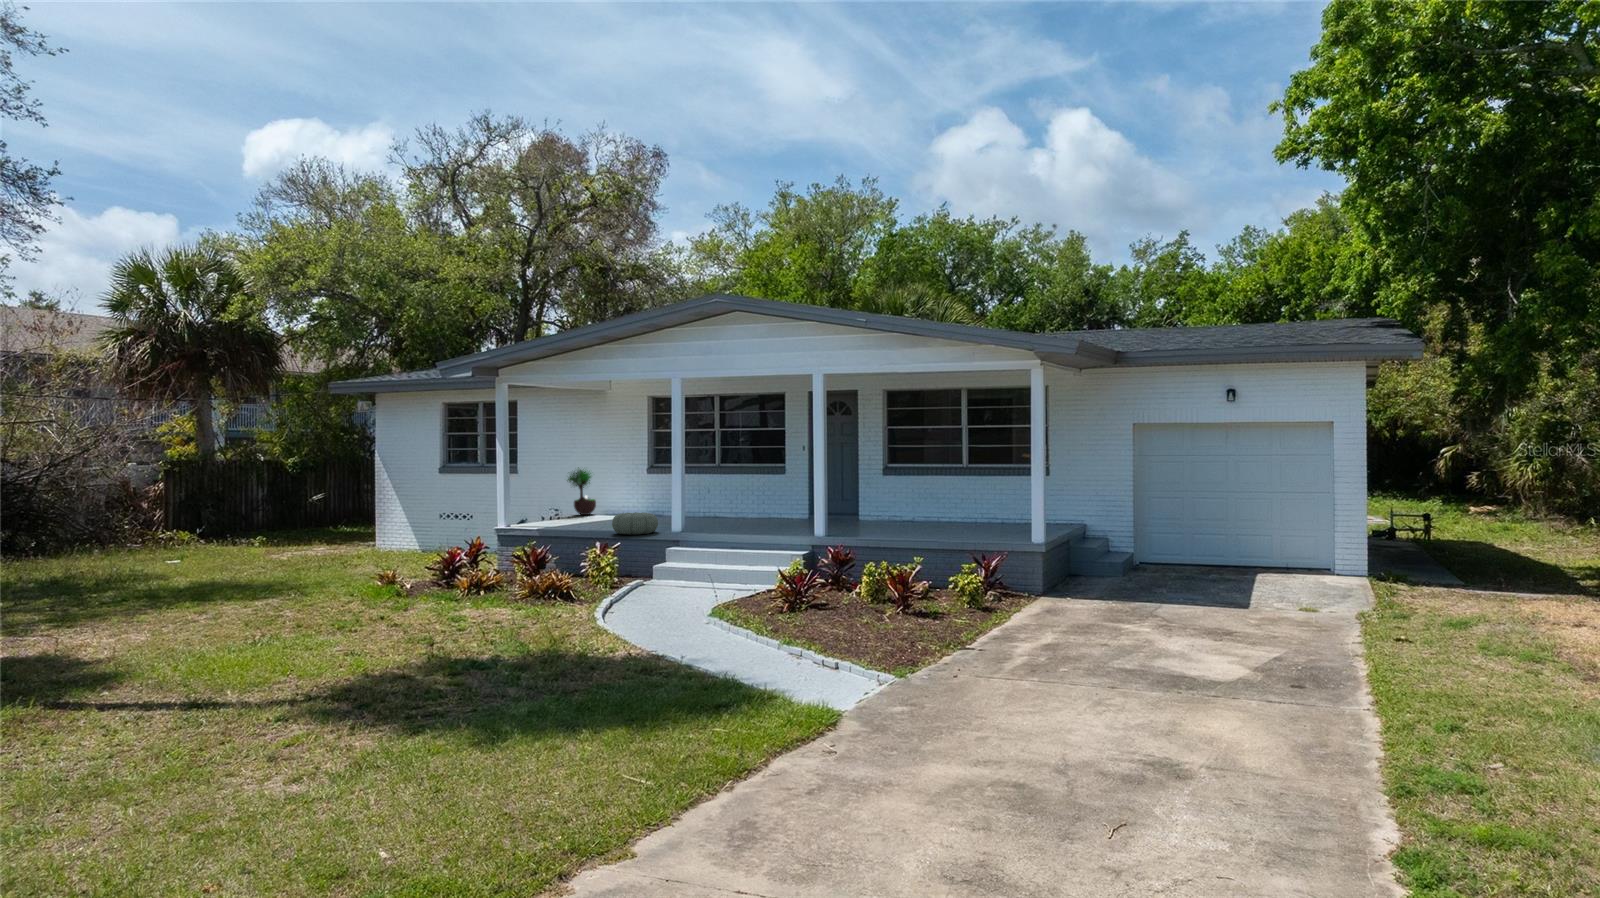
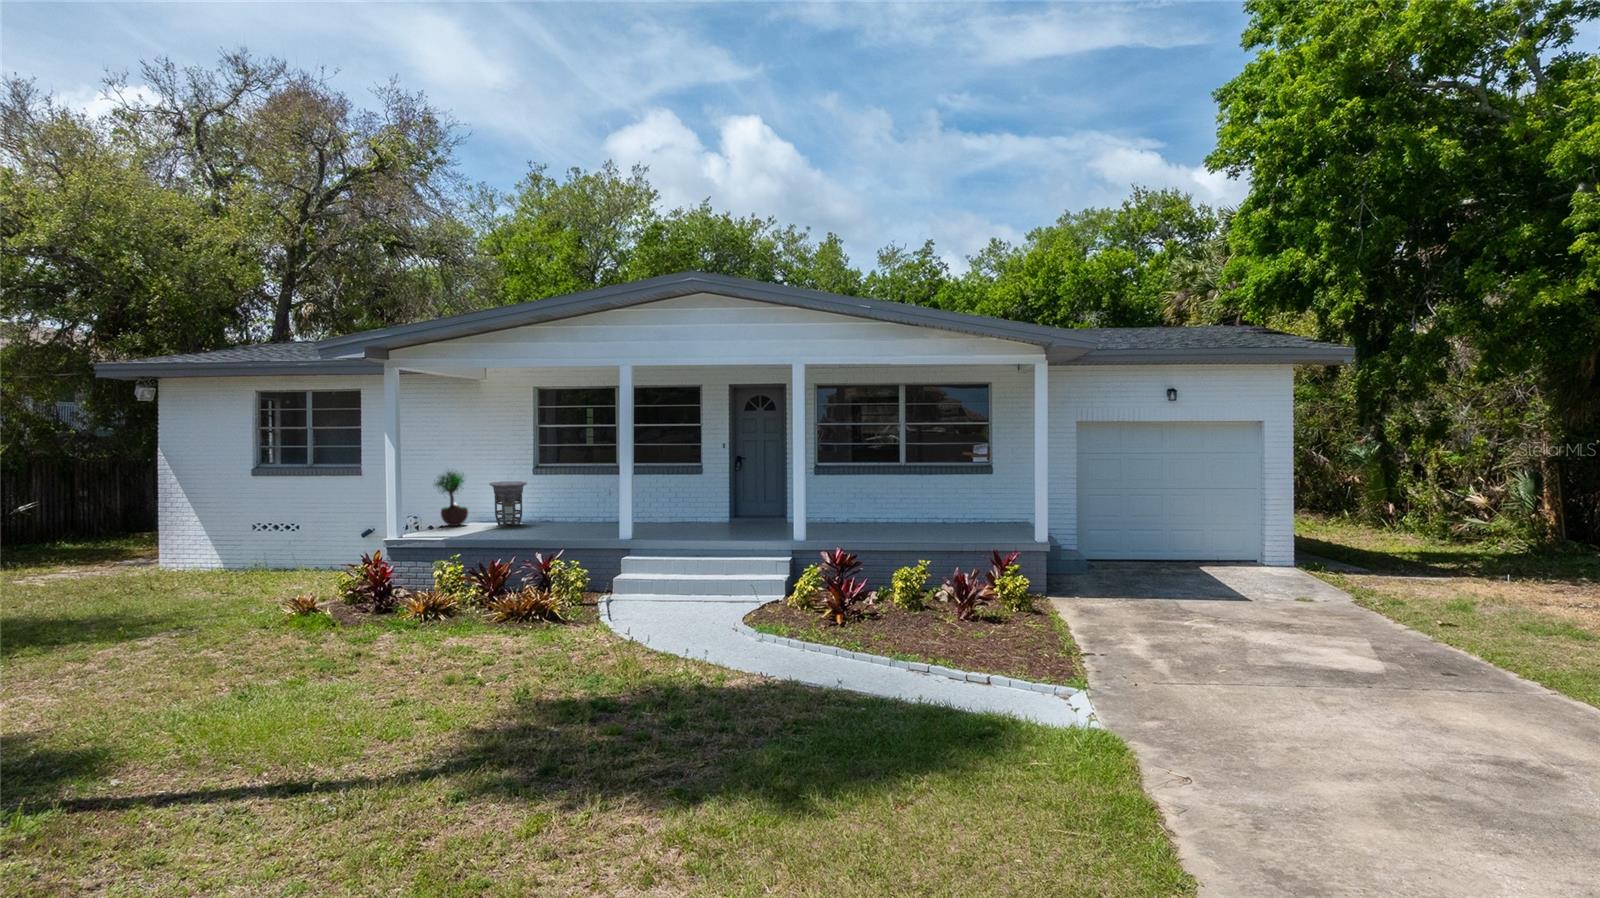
side table: none [609,478,641,516] -> present [489,481,527,526]
pouf: present [612,512,658,535] -> none [533,522,588,548]

